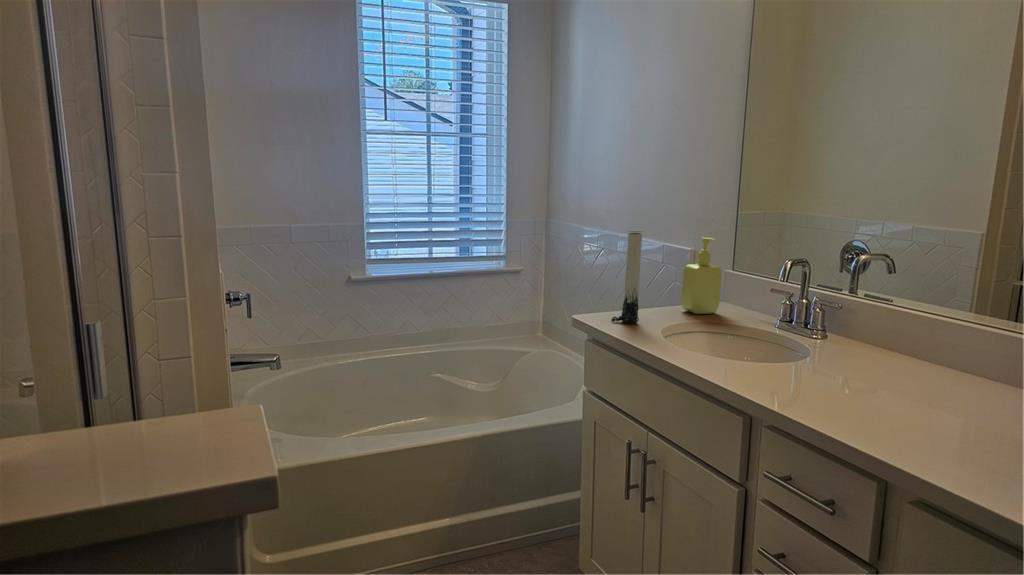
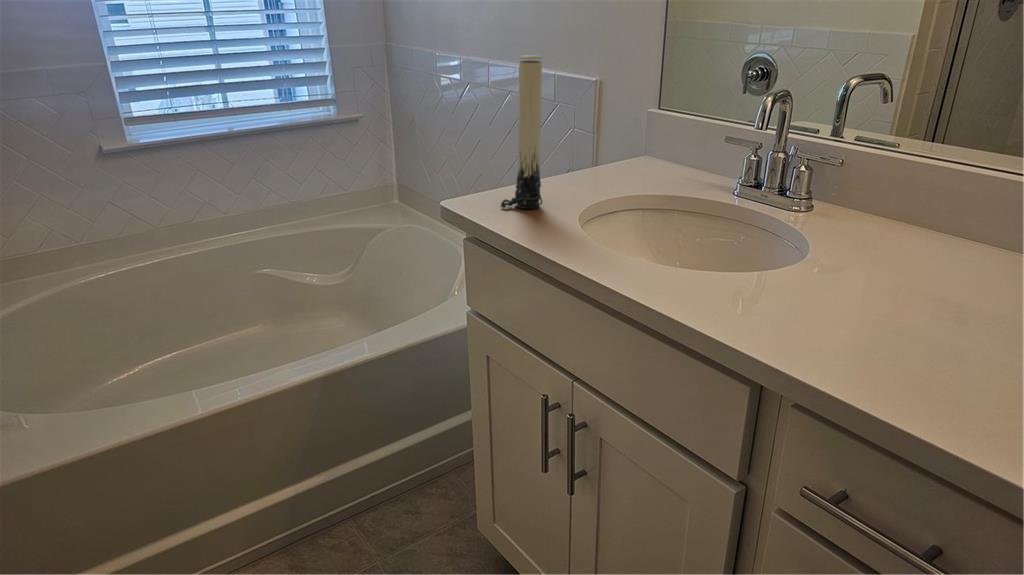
soap dispenser: present [681,237,722,314] -> none [595,62,653,180]

